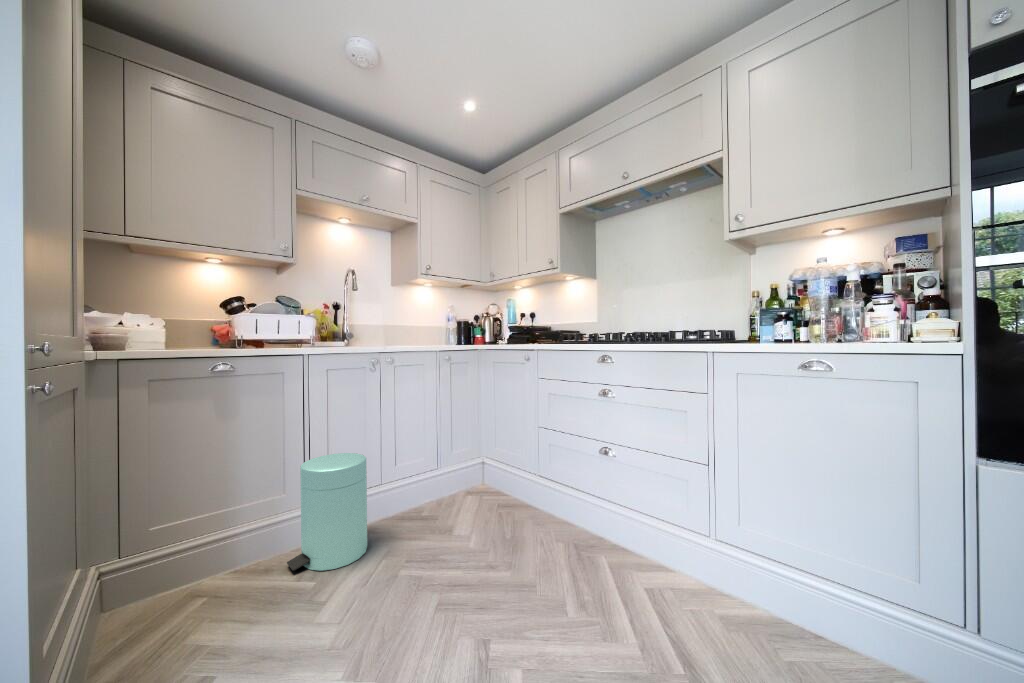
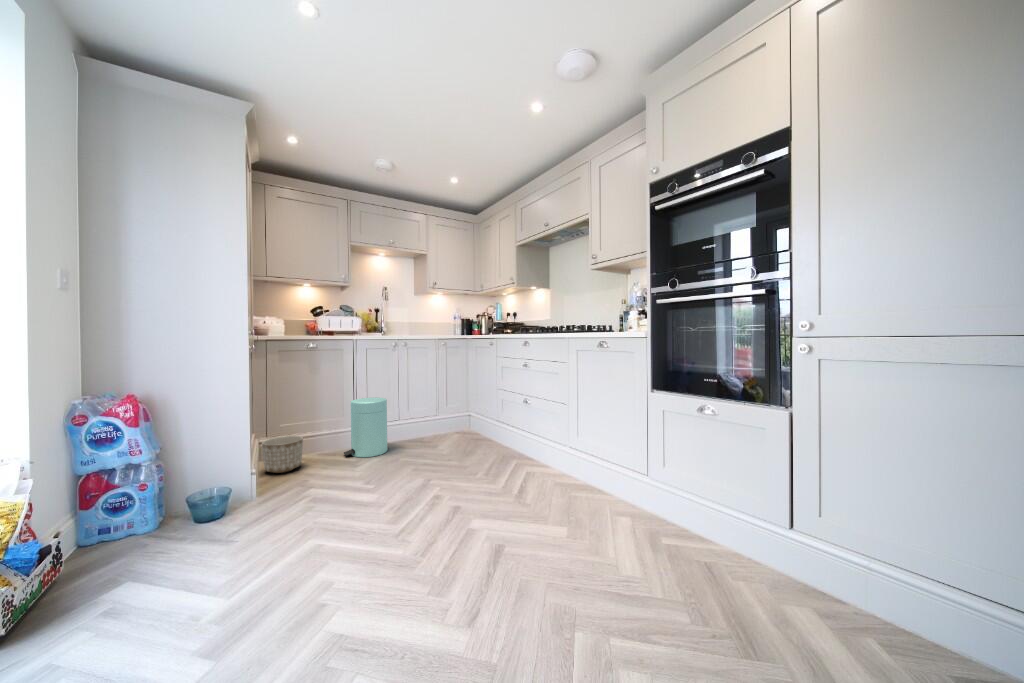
planter: none [103,549,204,651] -> present [262,436,303,473]

